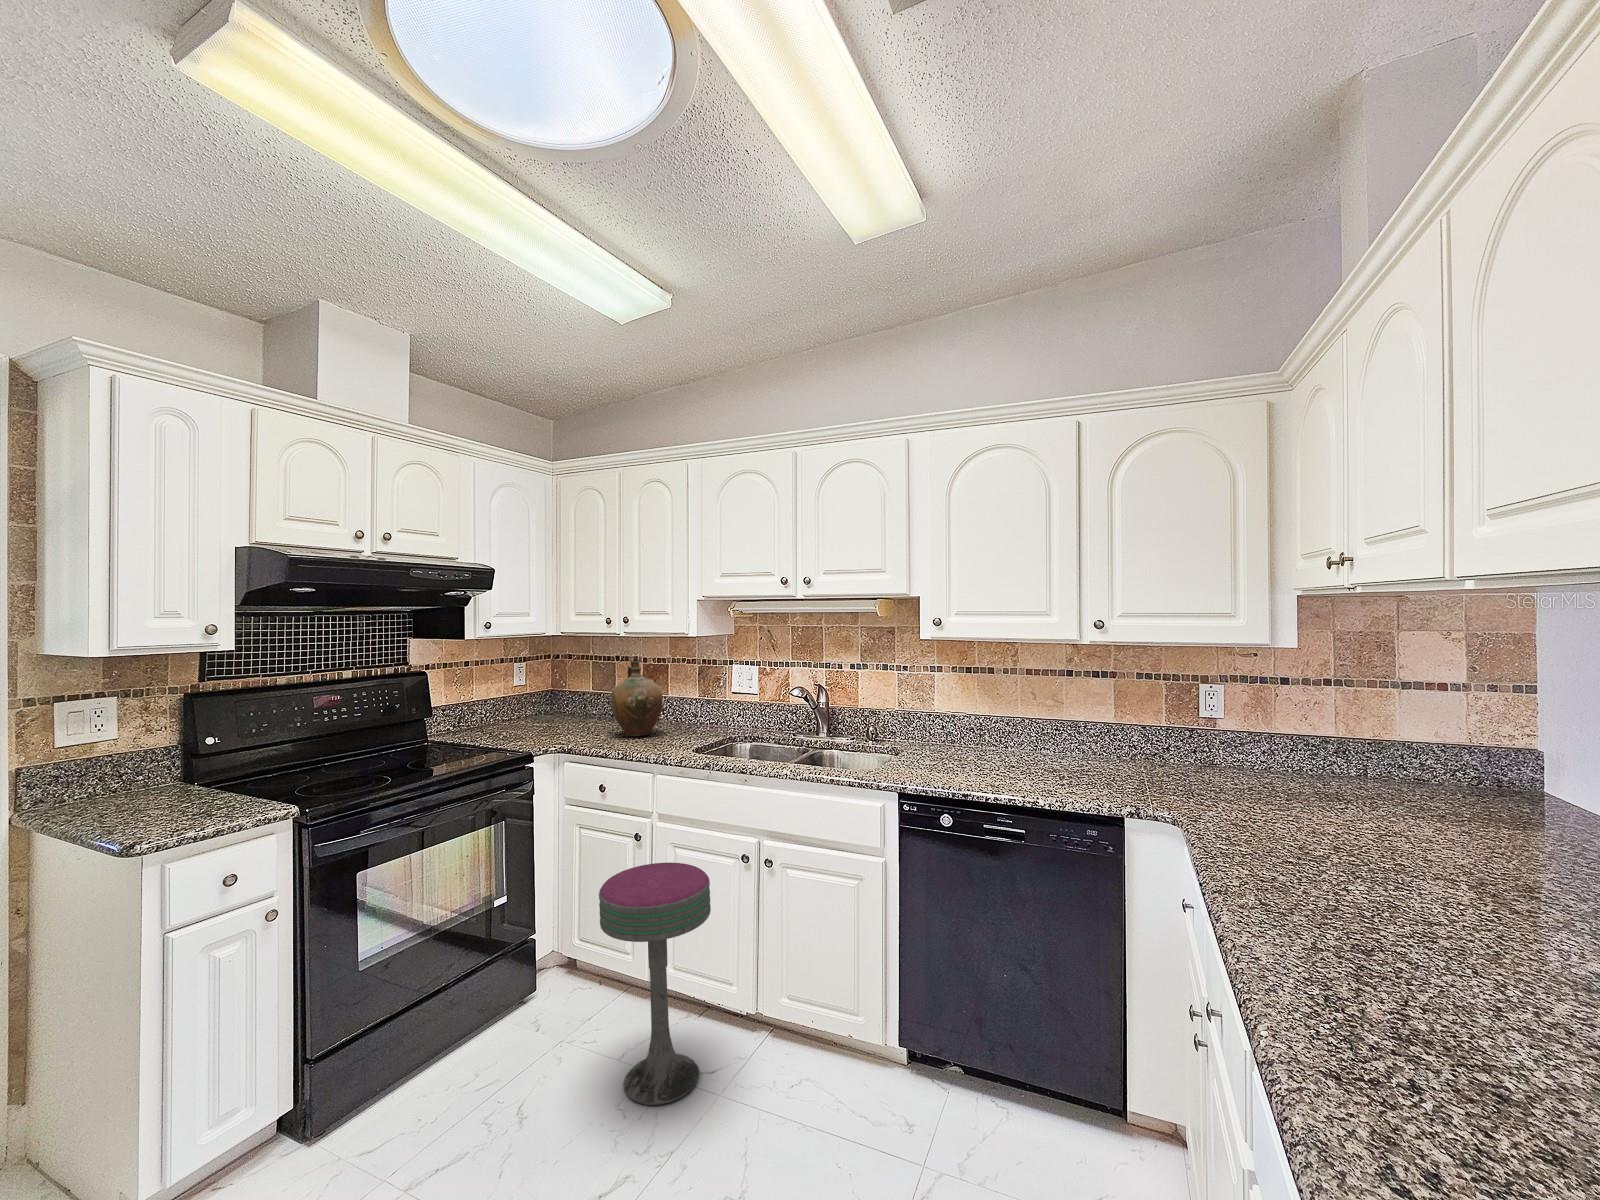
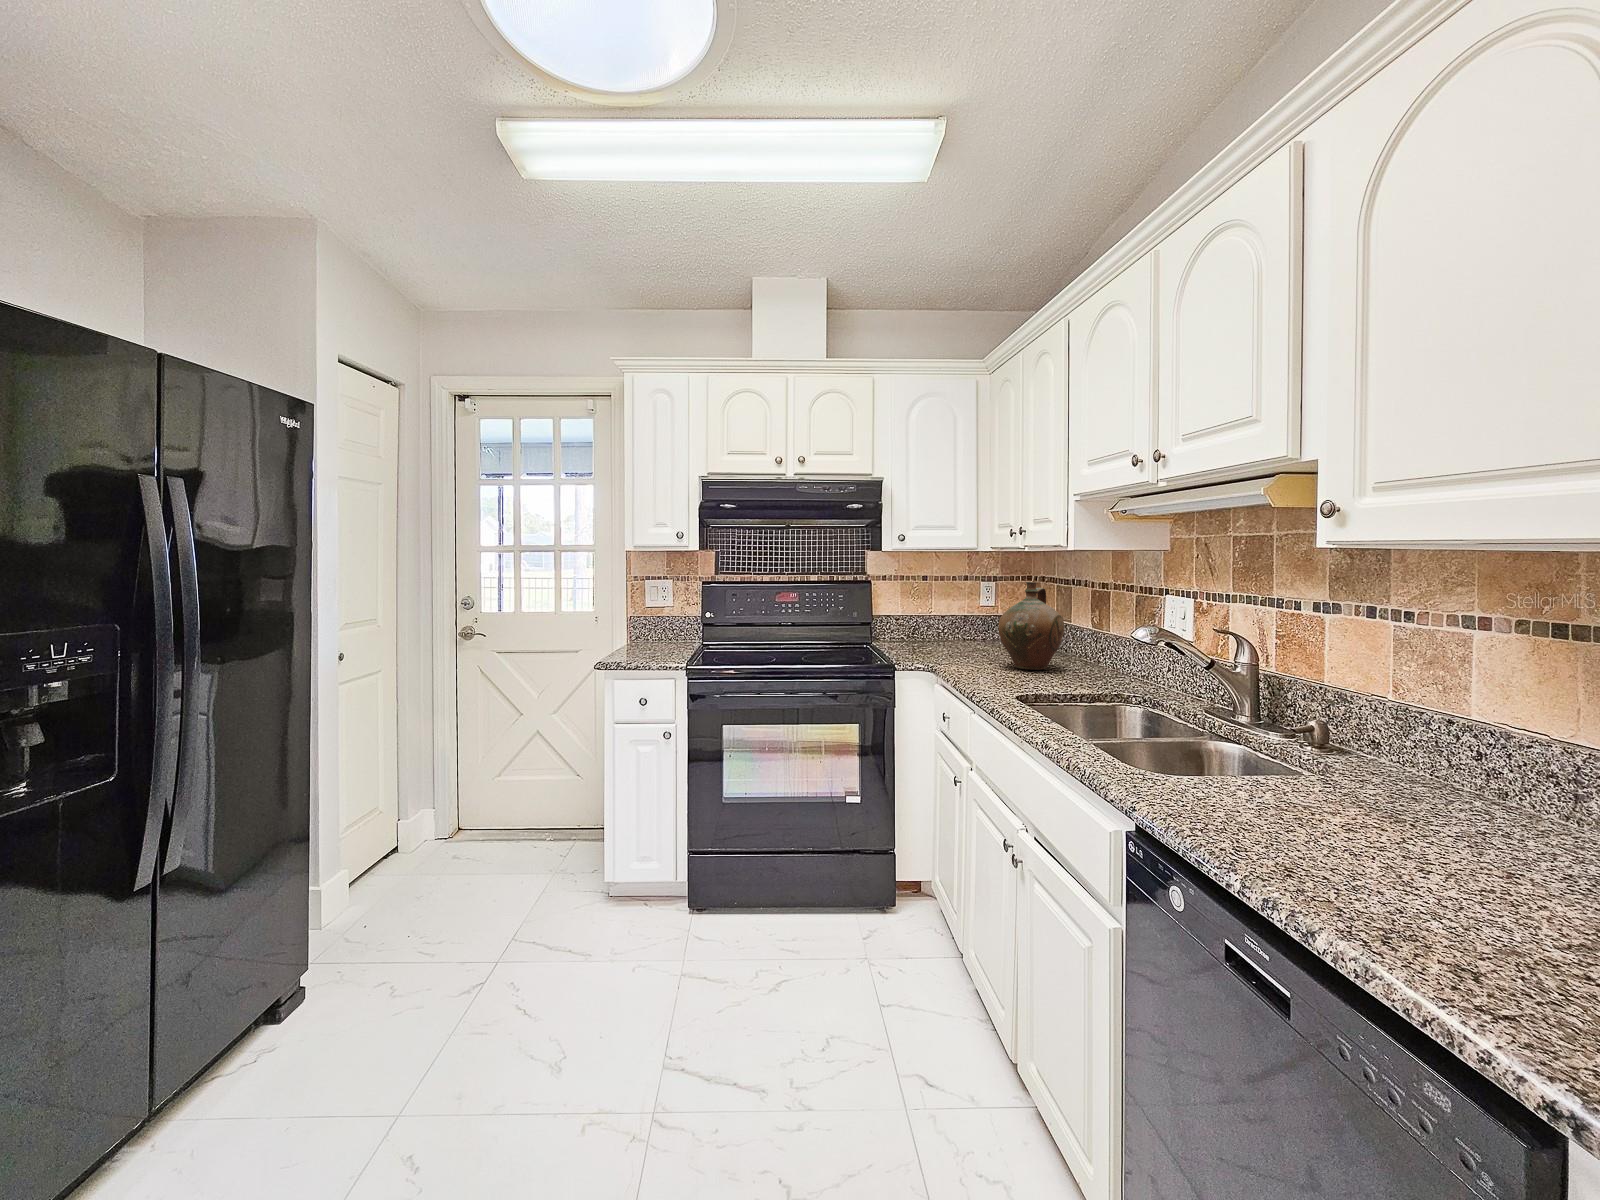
bar stool: present [599,863,711,1105] -> none [829,795,951,1056]

